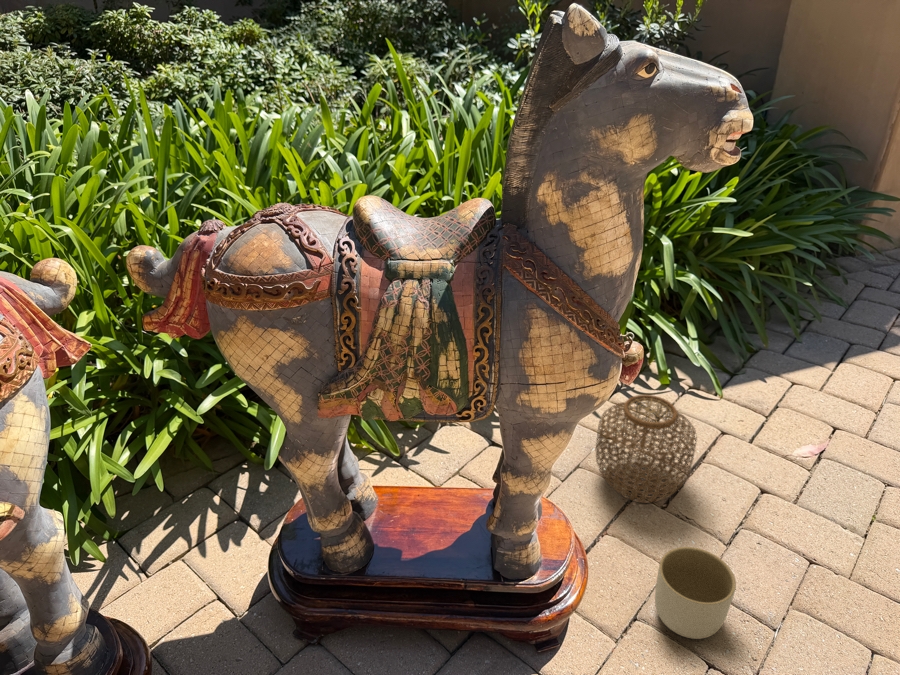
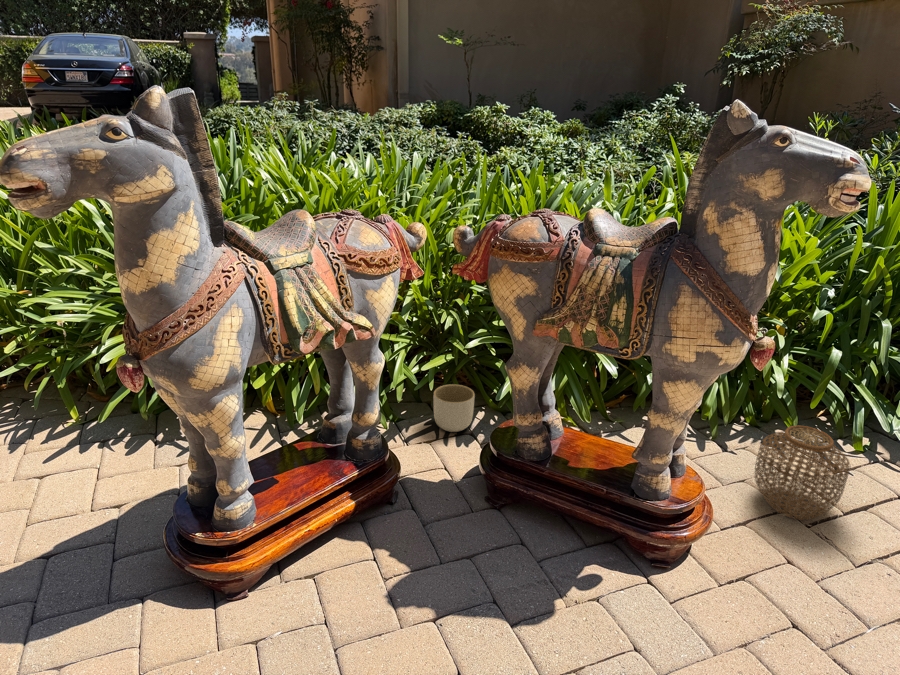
planter: present [655,547,736,639] -> present [434,384,475,432]

